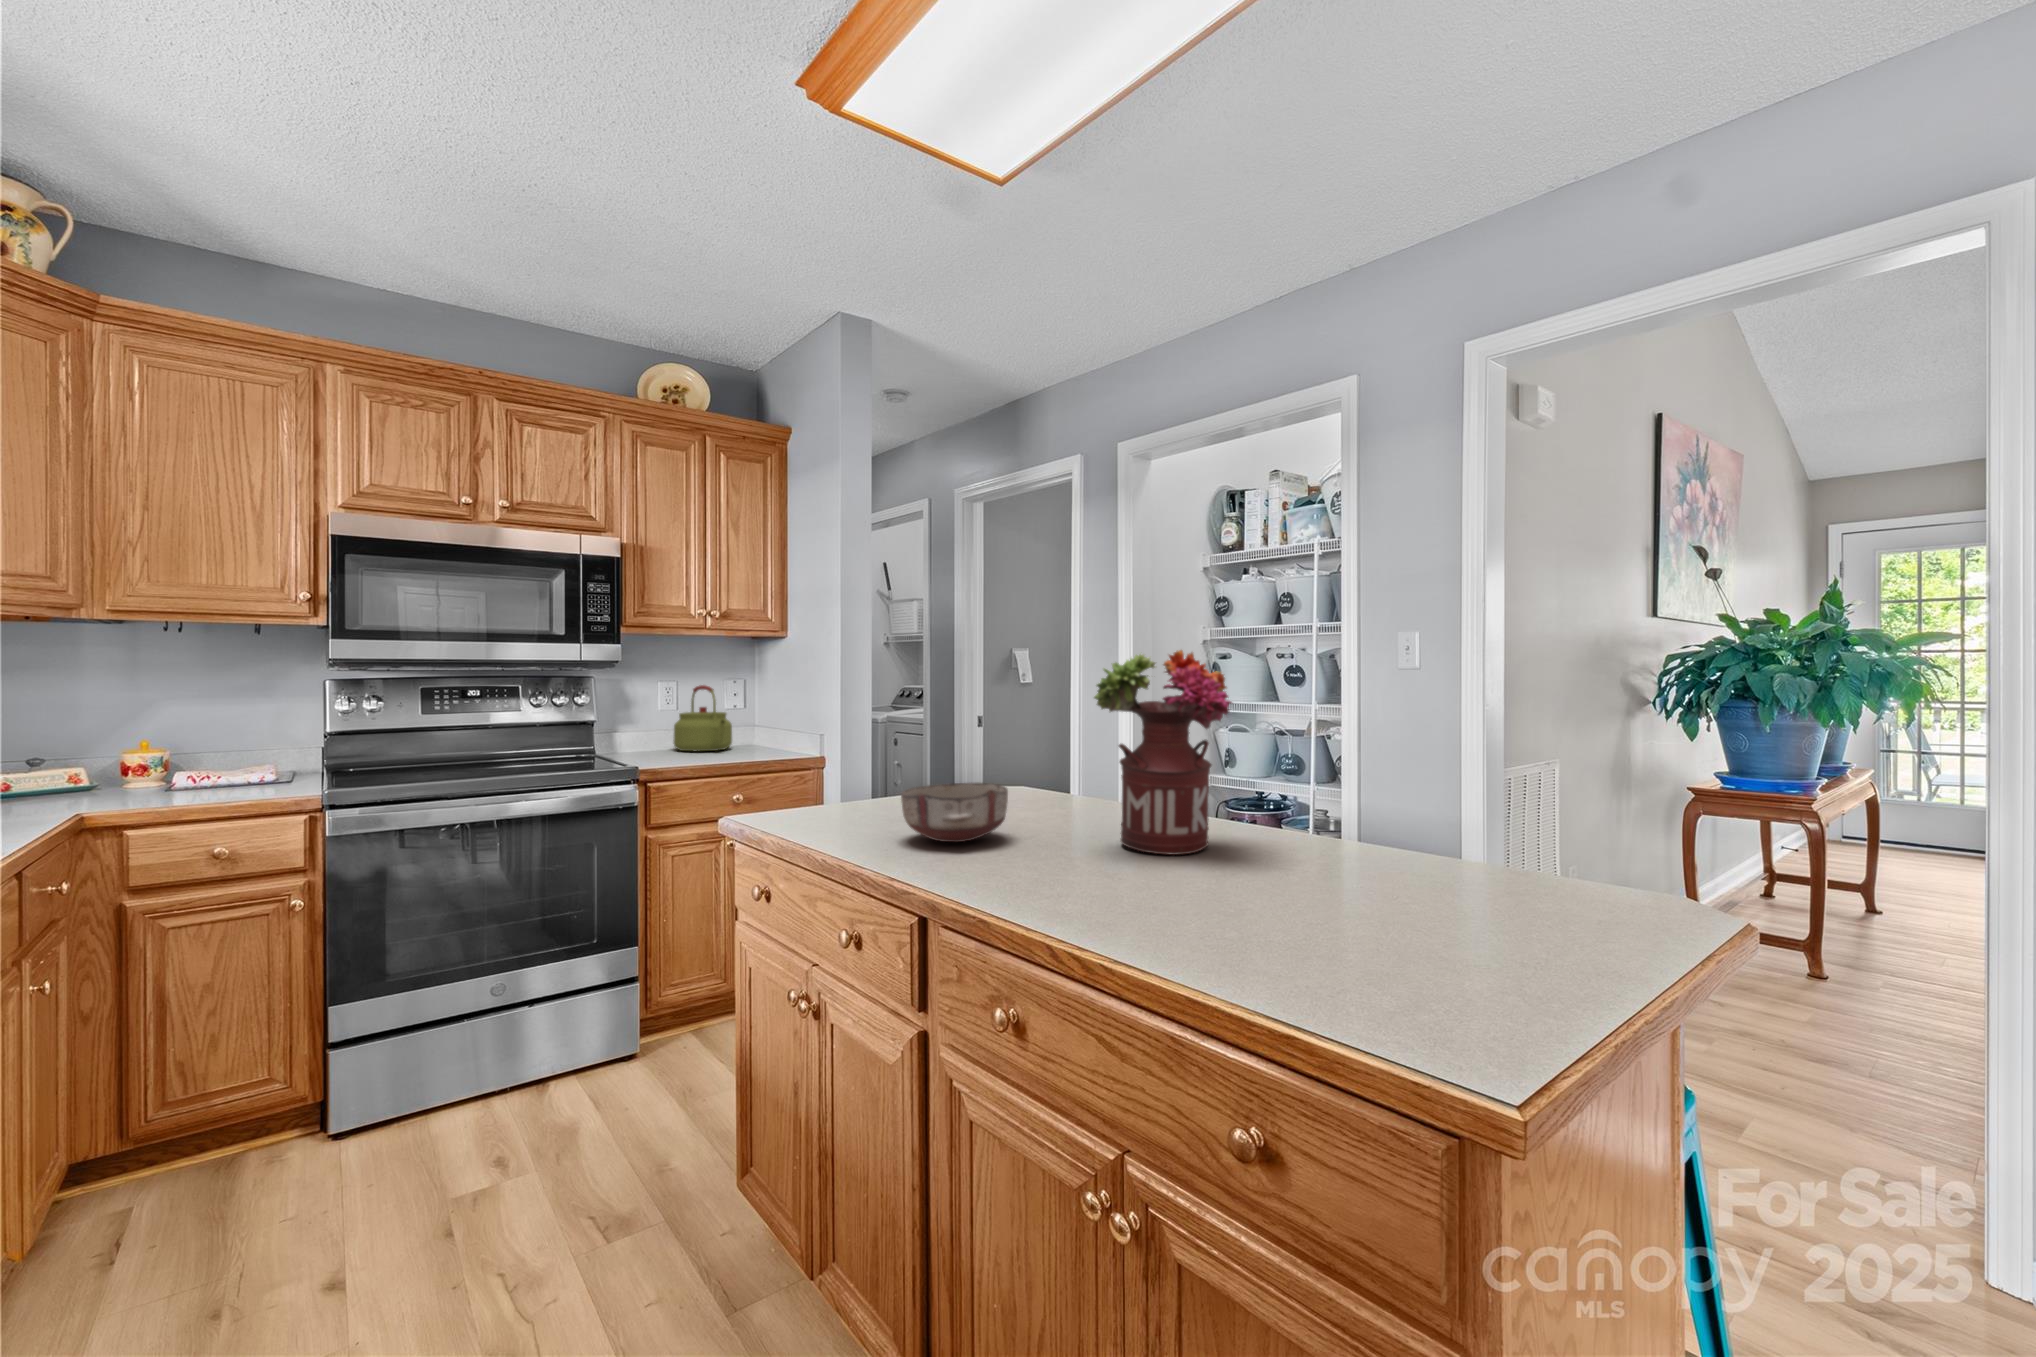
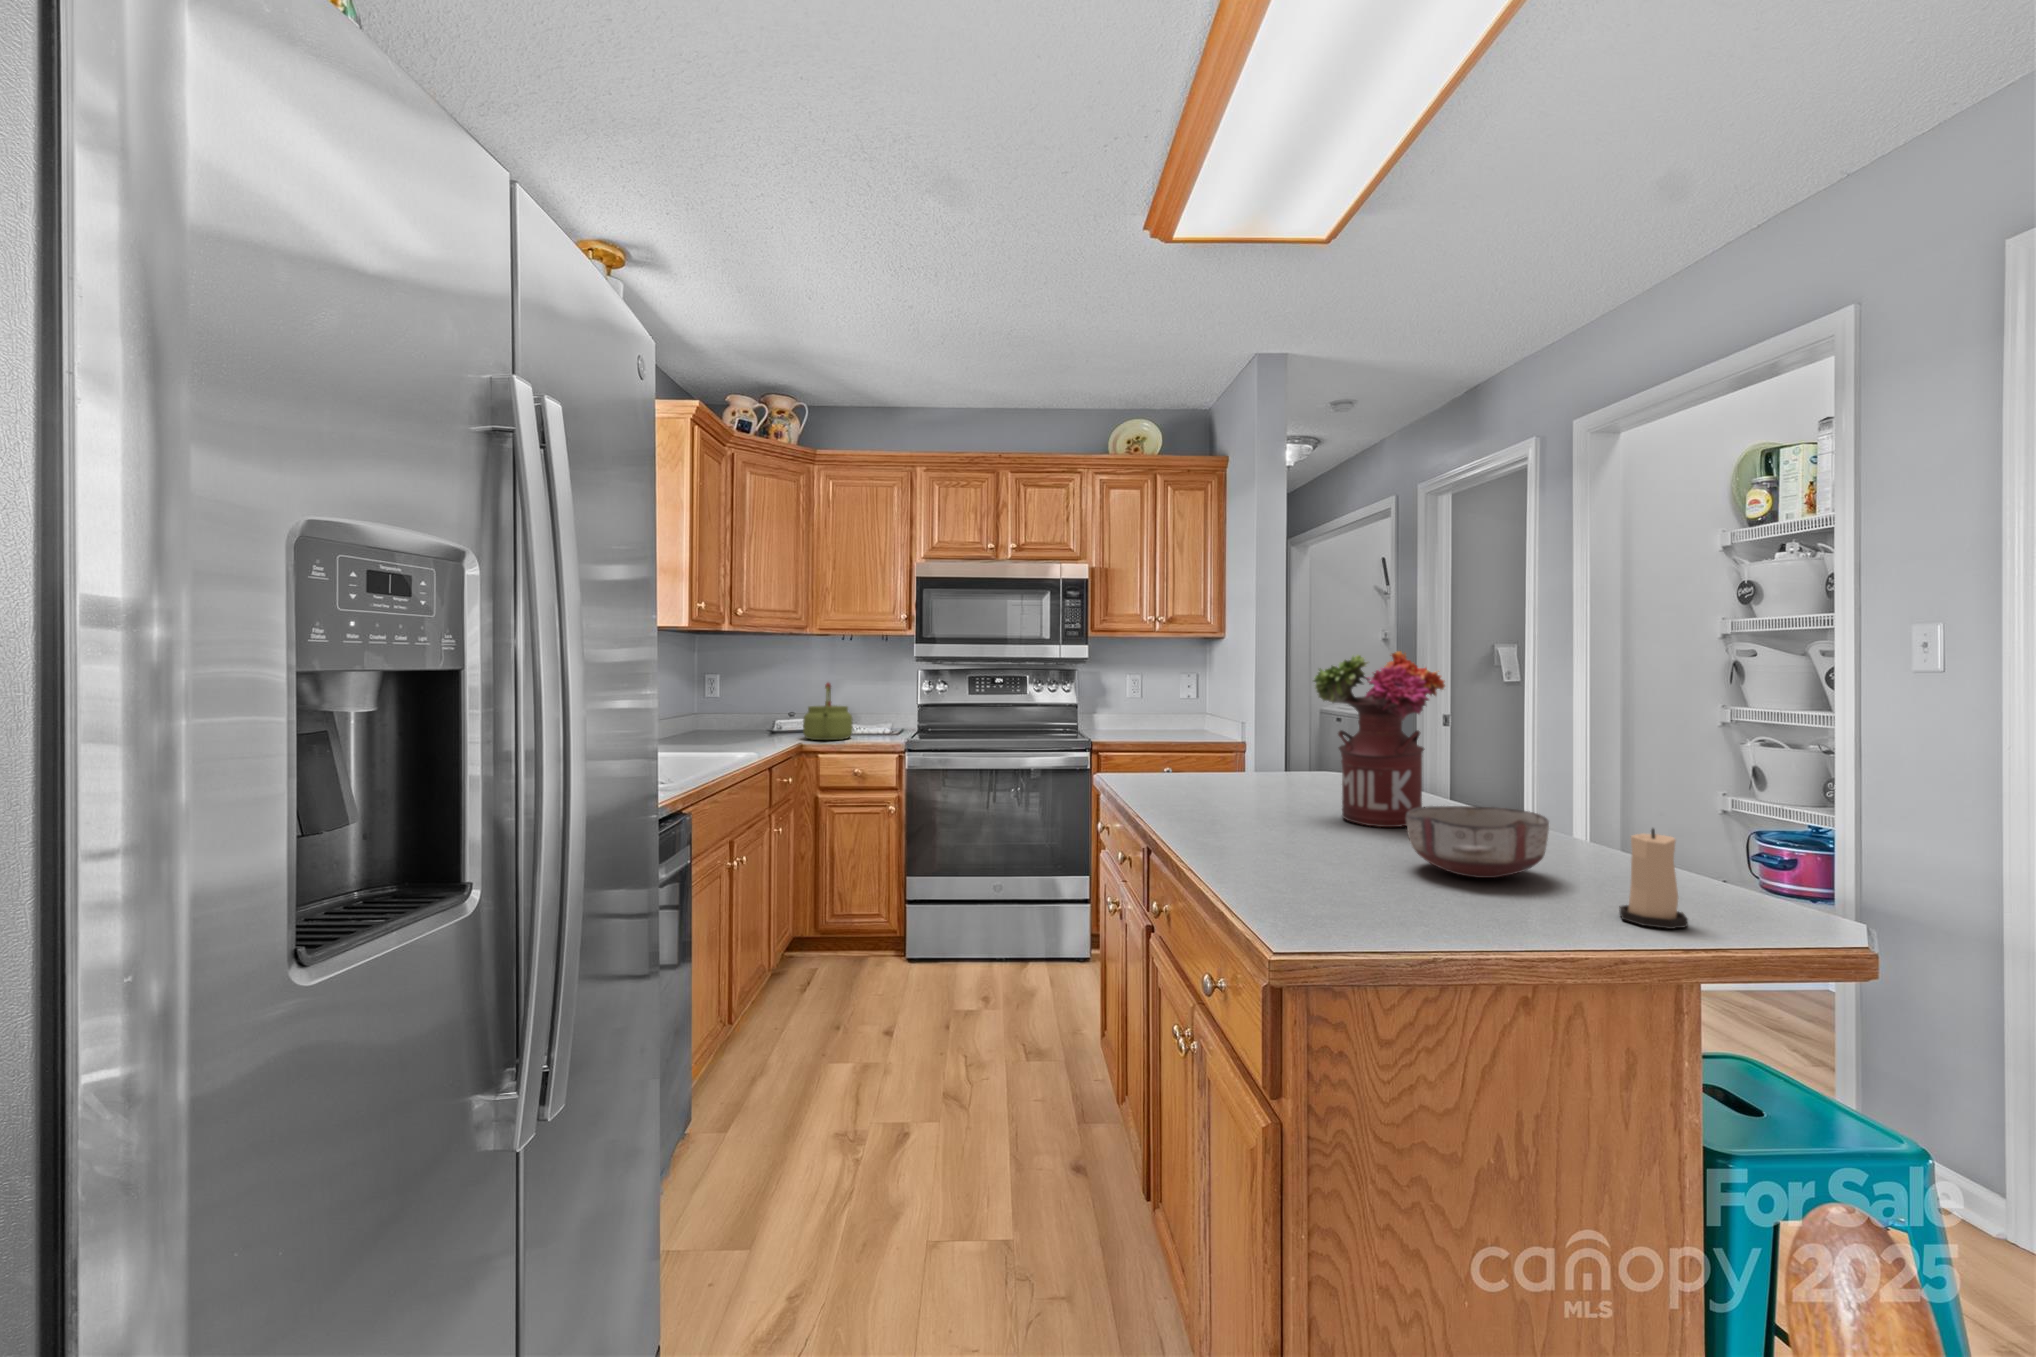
kettle: present [673,685,732,751] -> present [803,683,853,740]
ceramic bowl: present [901,783,1008,842] -> present [1406,806,1549,878]
candle: none [1573,834,1641,941] -> present [1619,829,1688,929]

